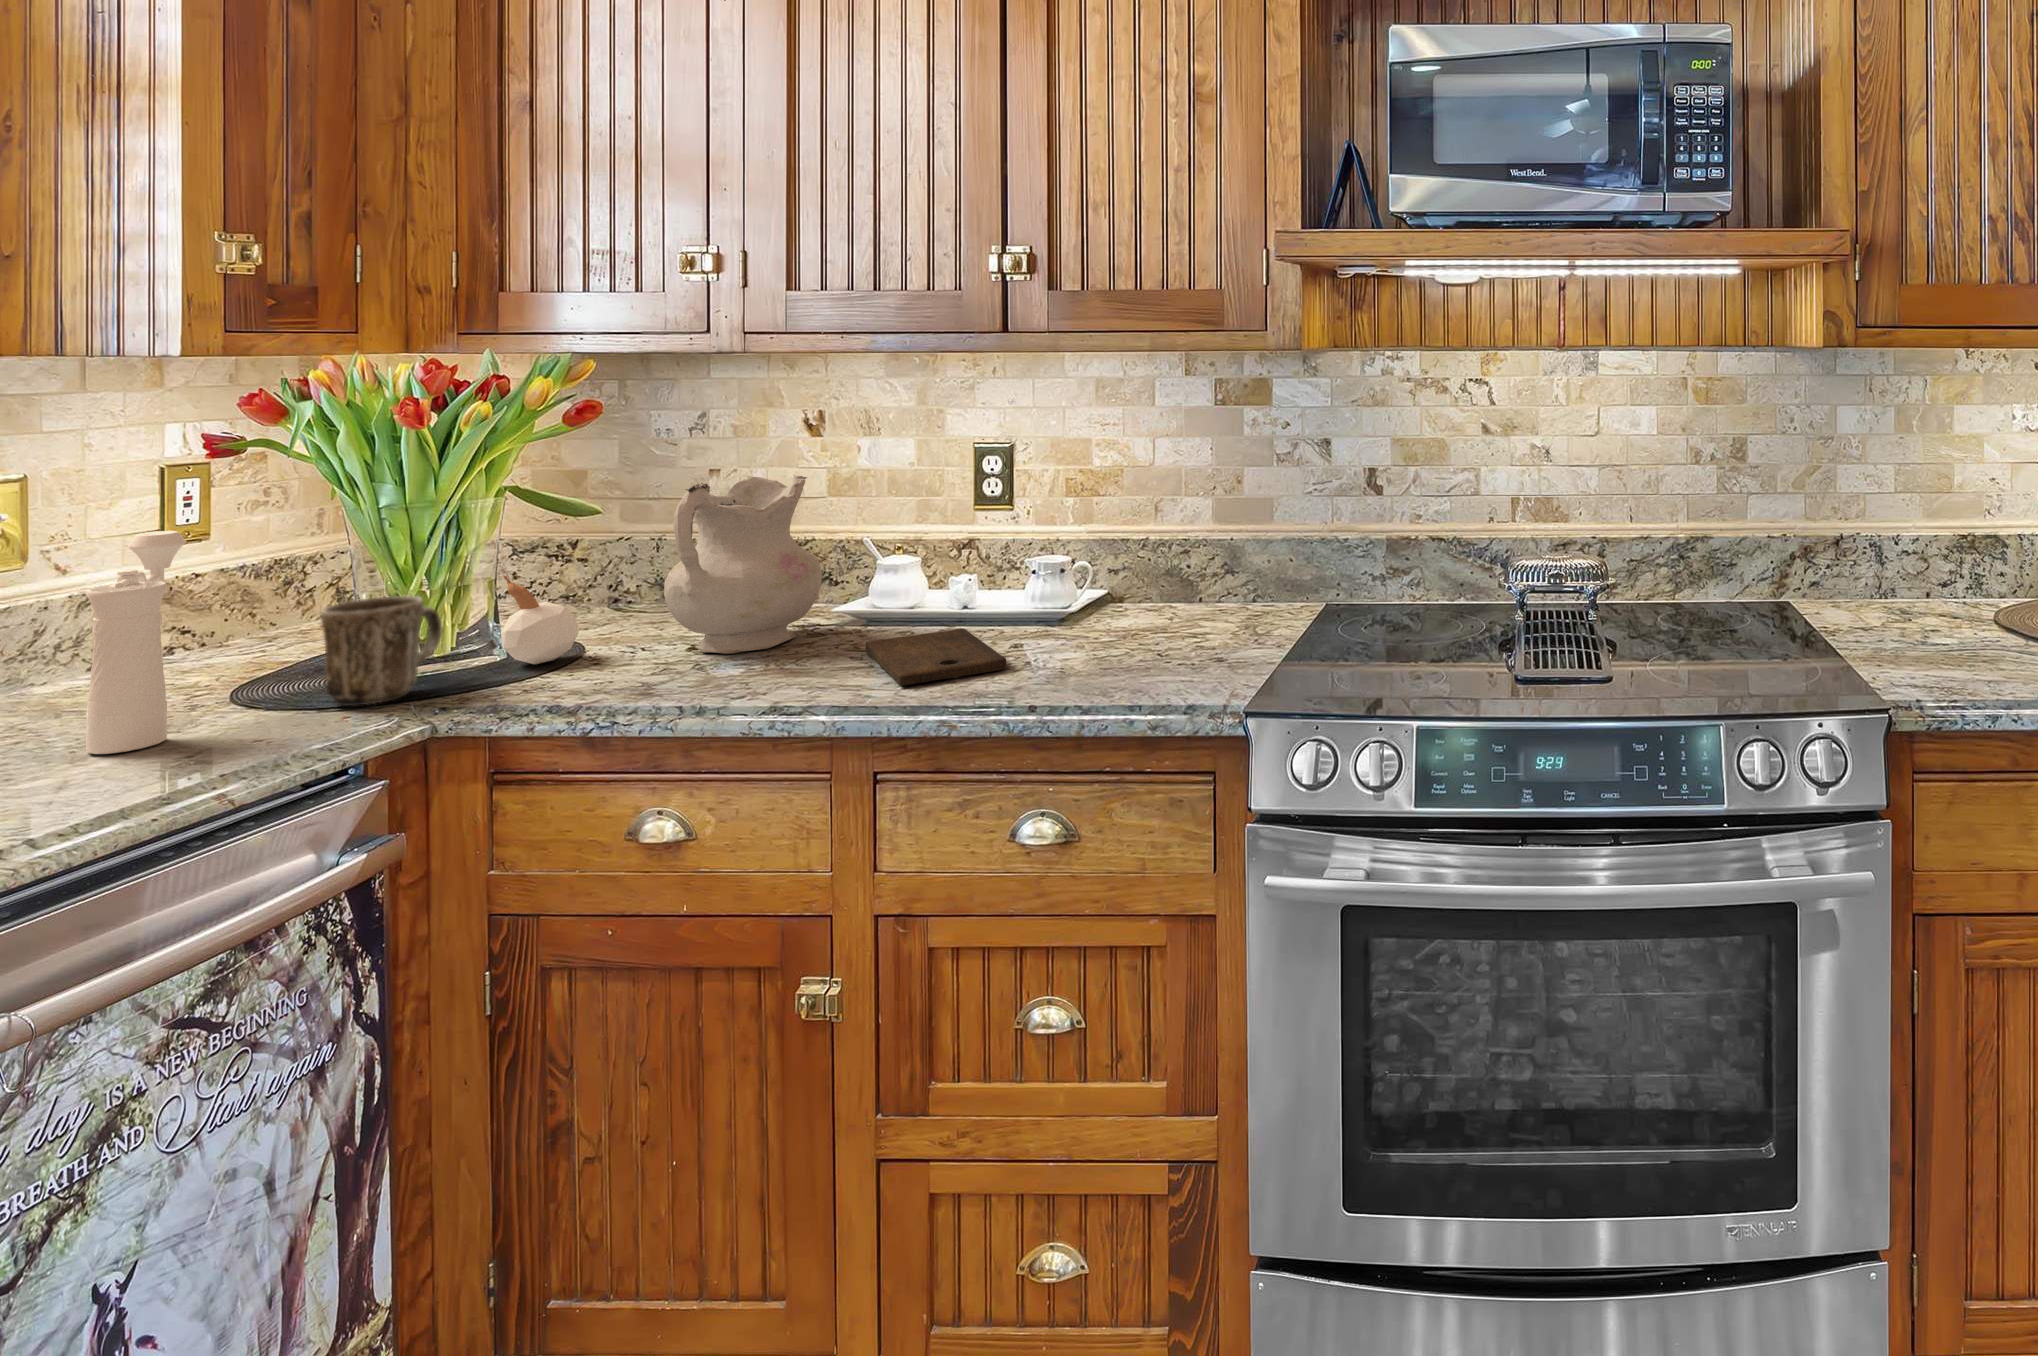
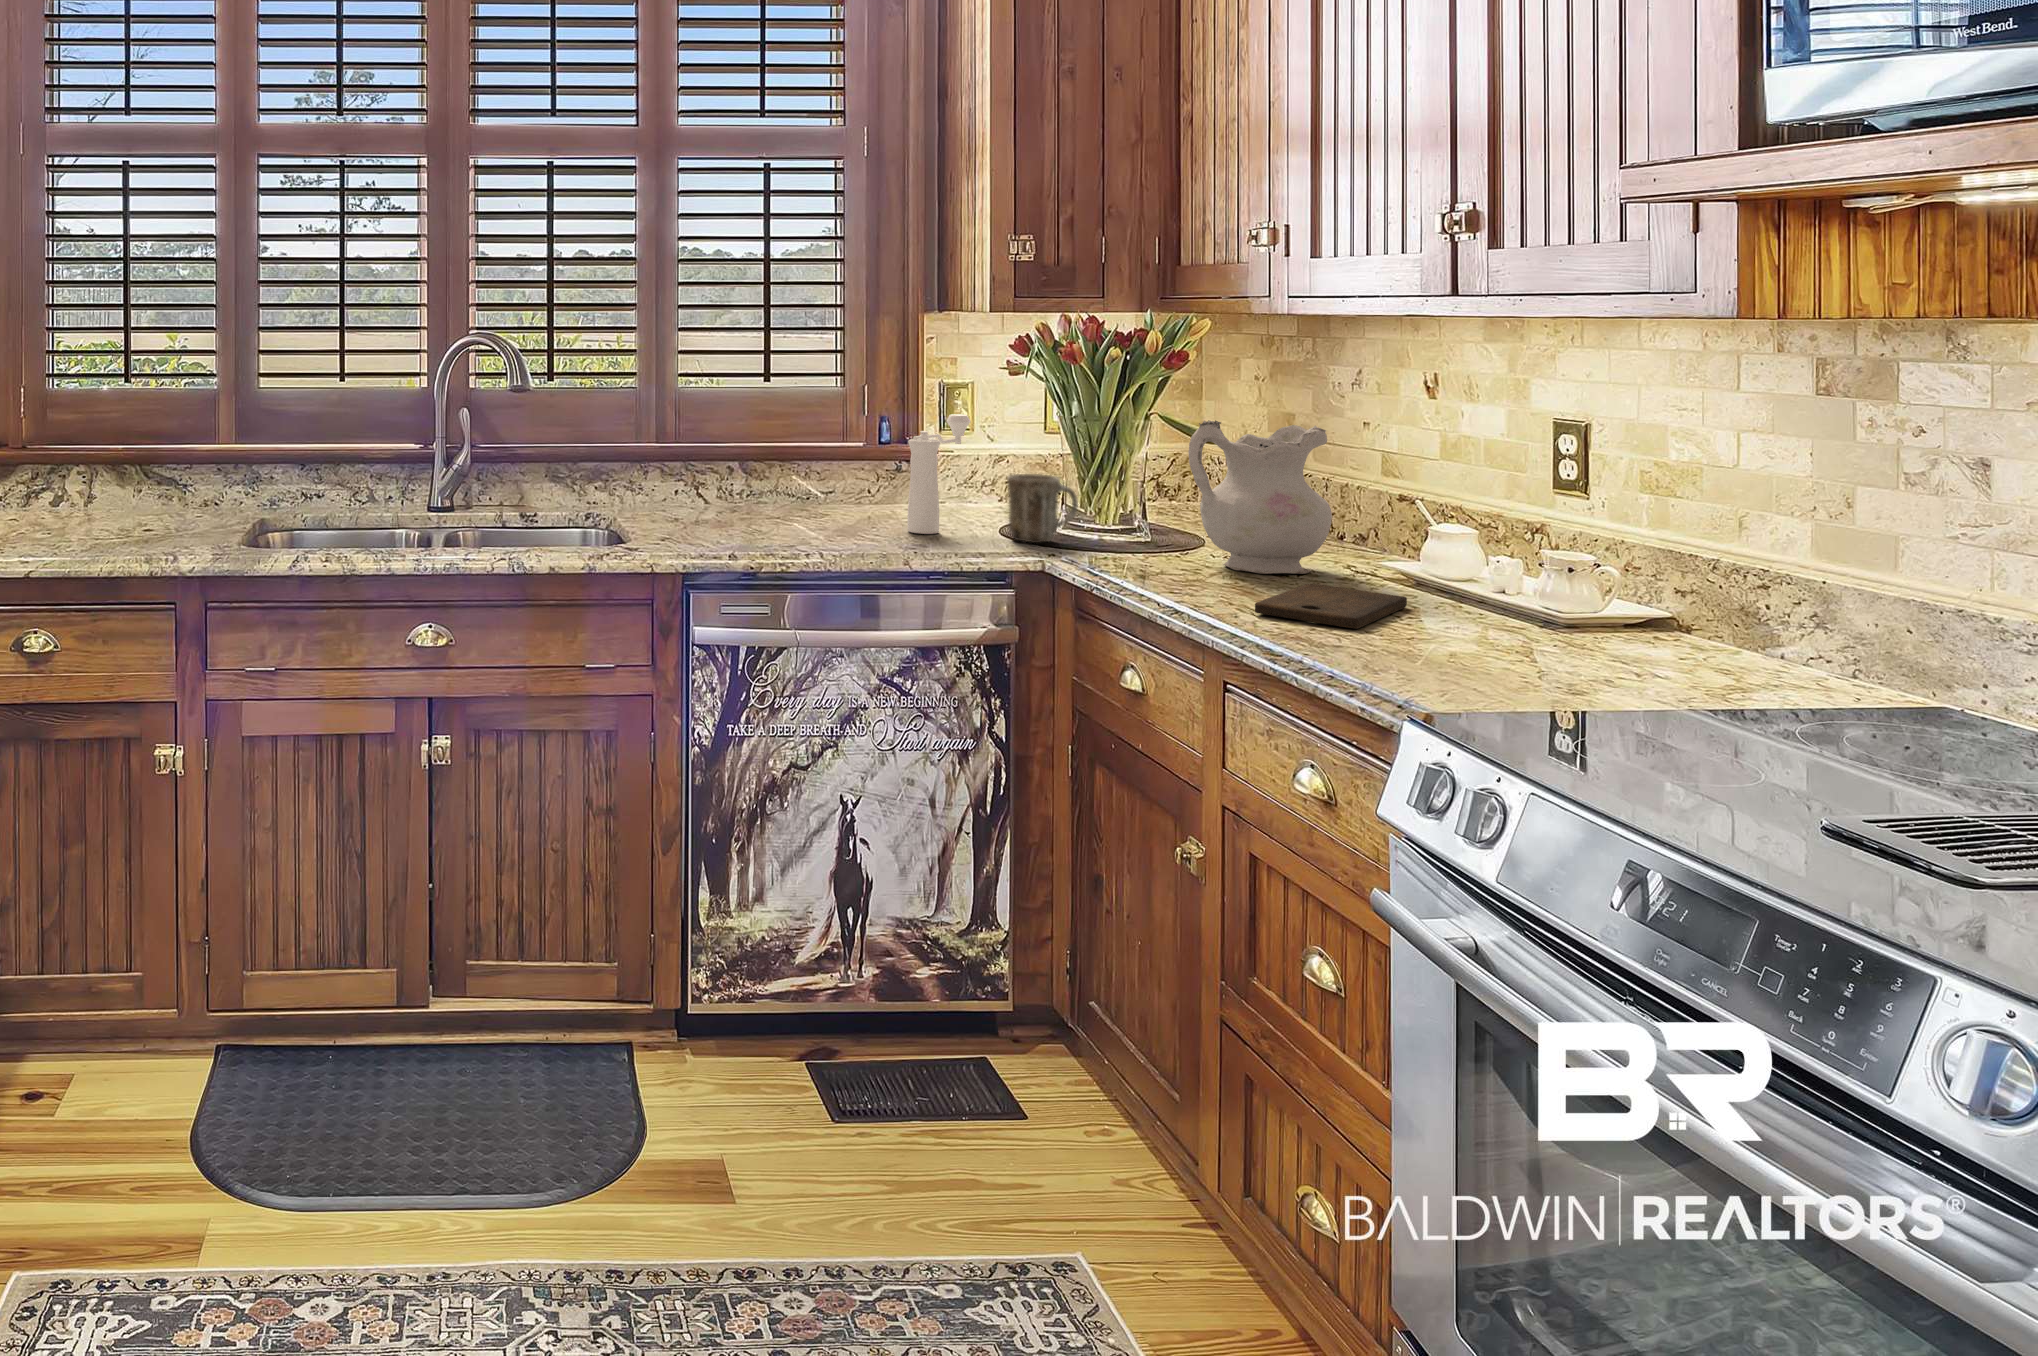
candle: present [500,564,579,664] -> none [1116,467,1165,547]

